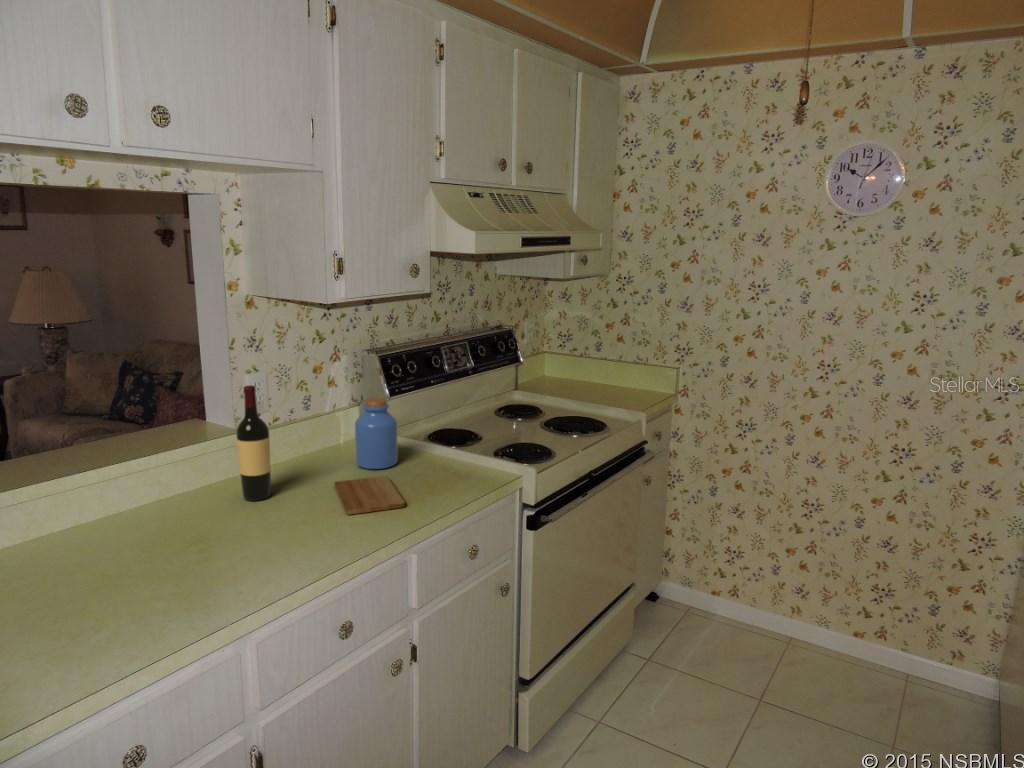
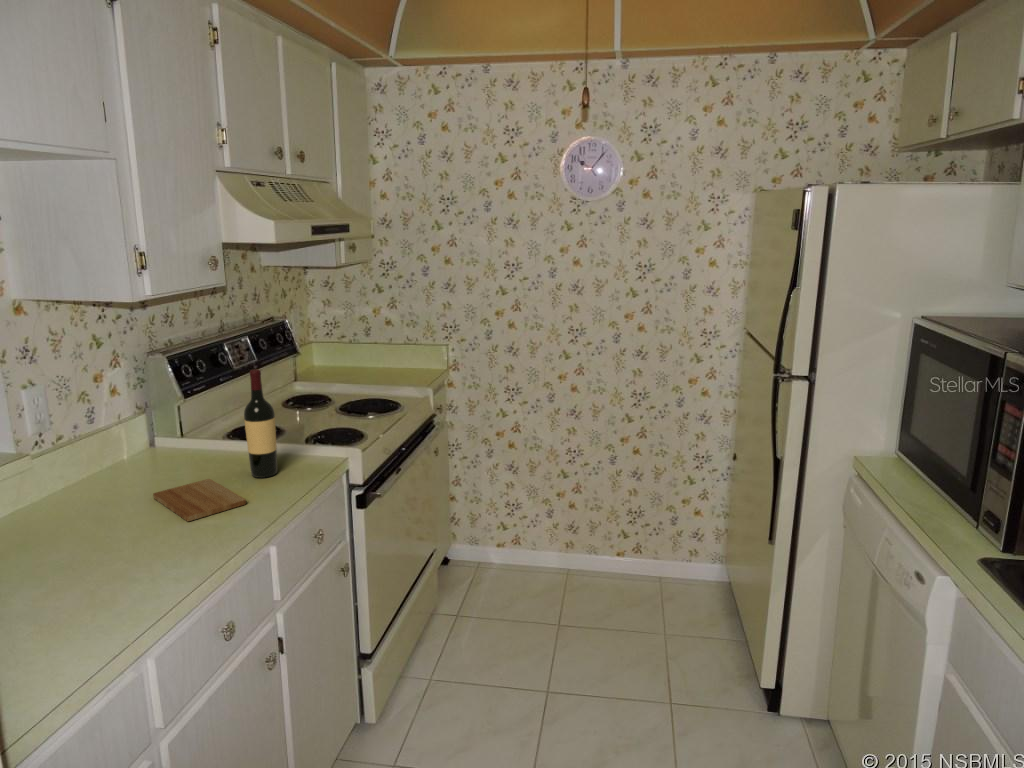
wine bottle: present [237,385,271,501] -> present [244,369,277,478]
jar: present [355,398,398,469] -> none [158,400,211,476]

